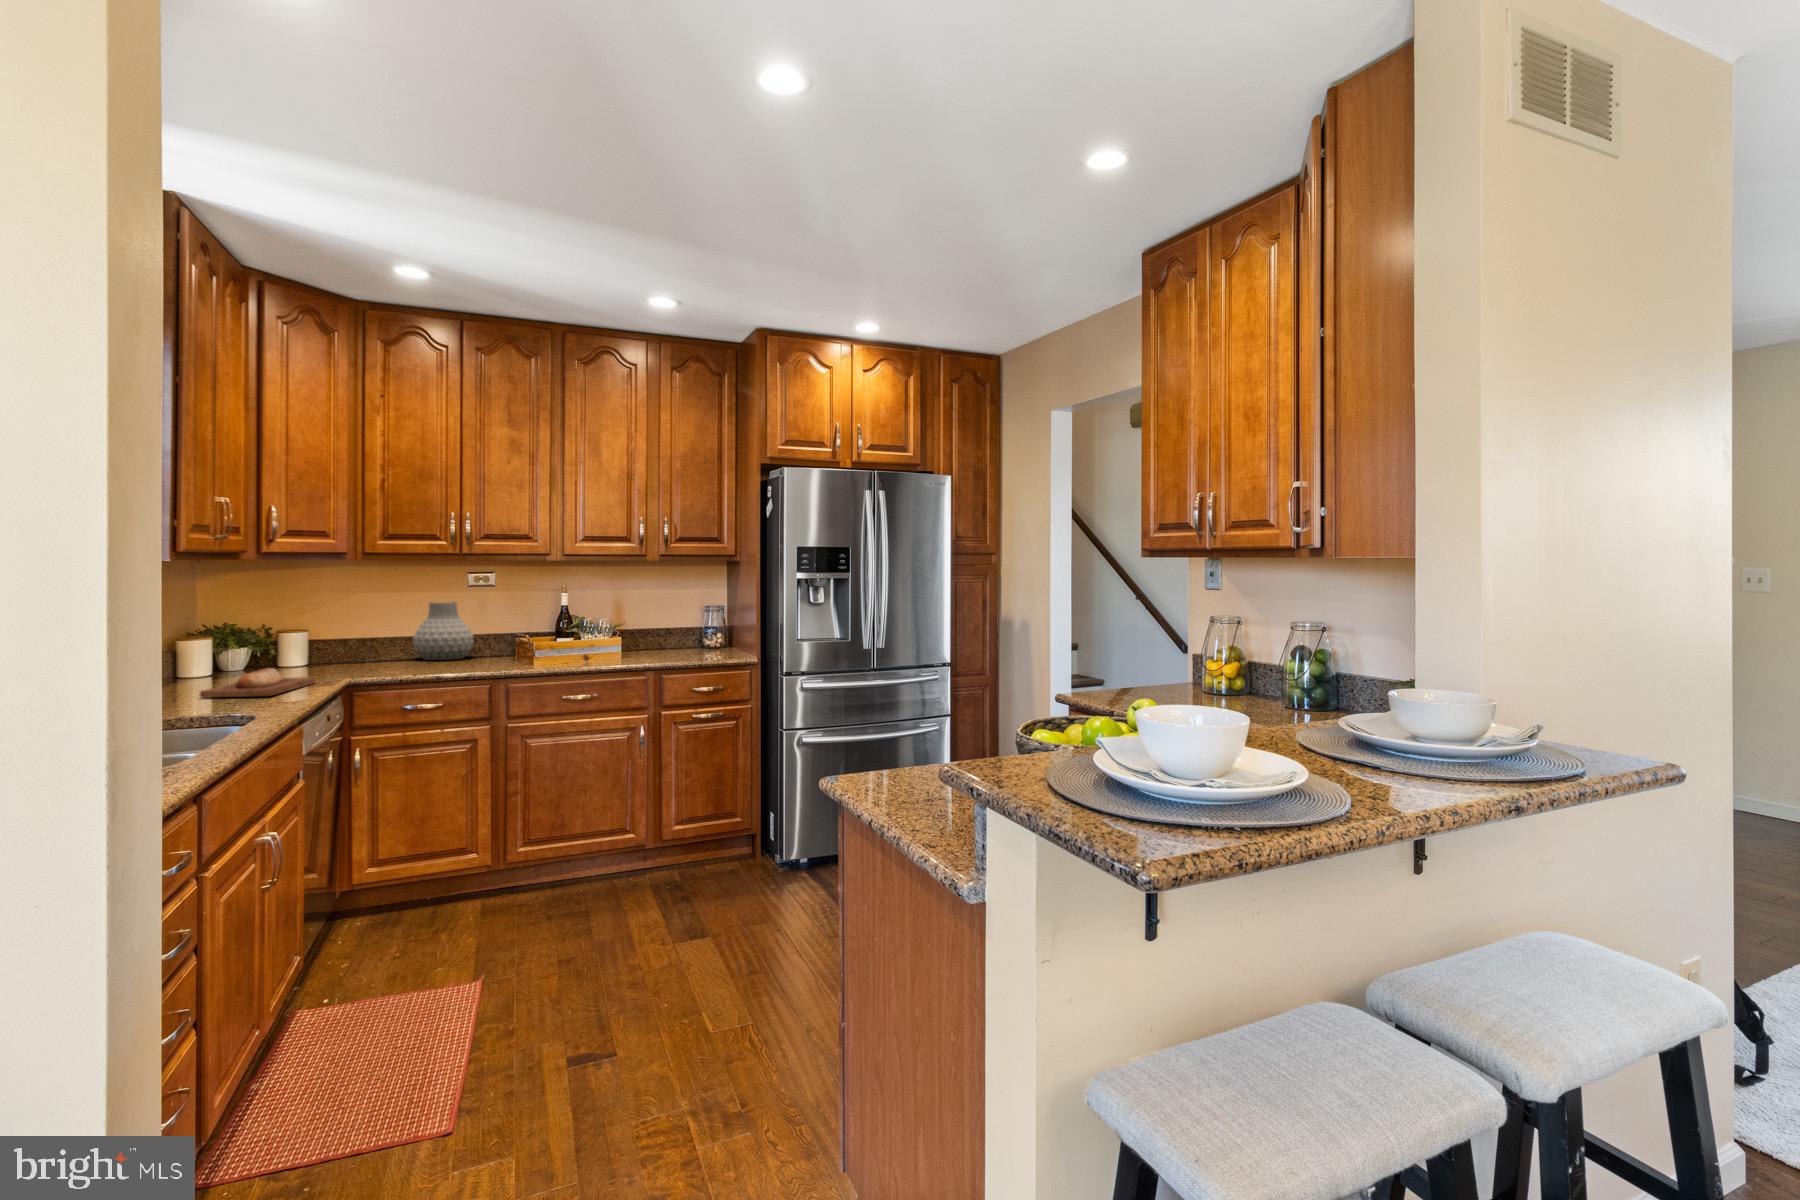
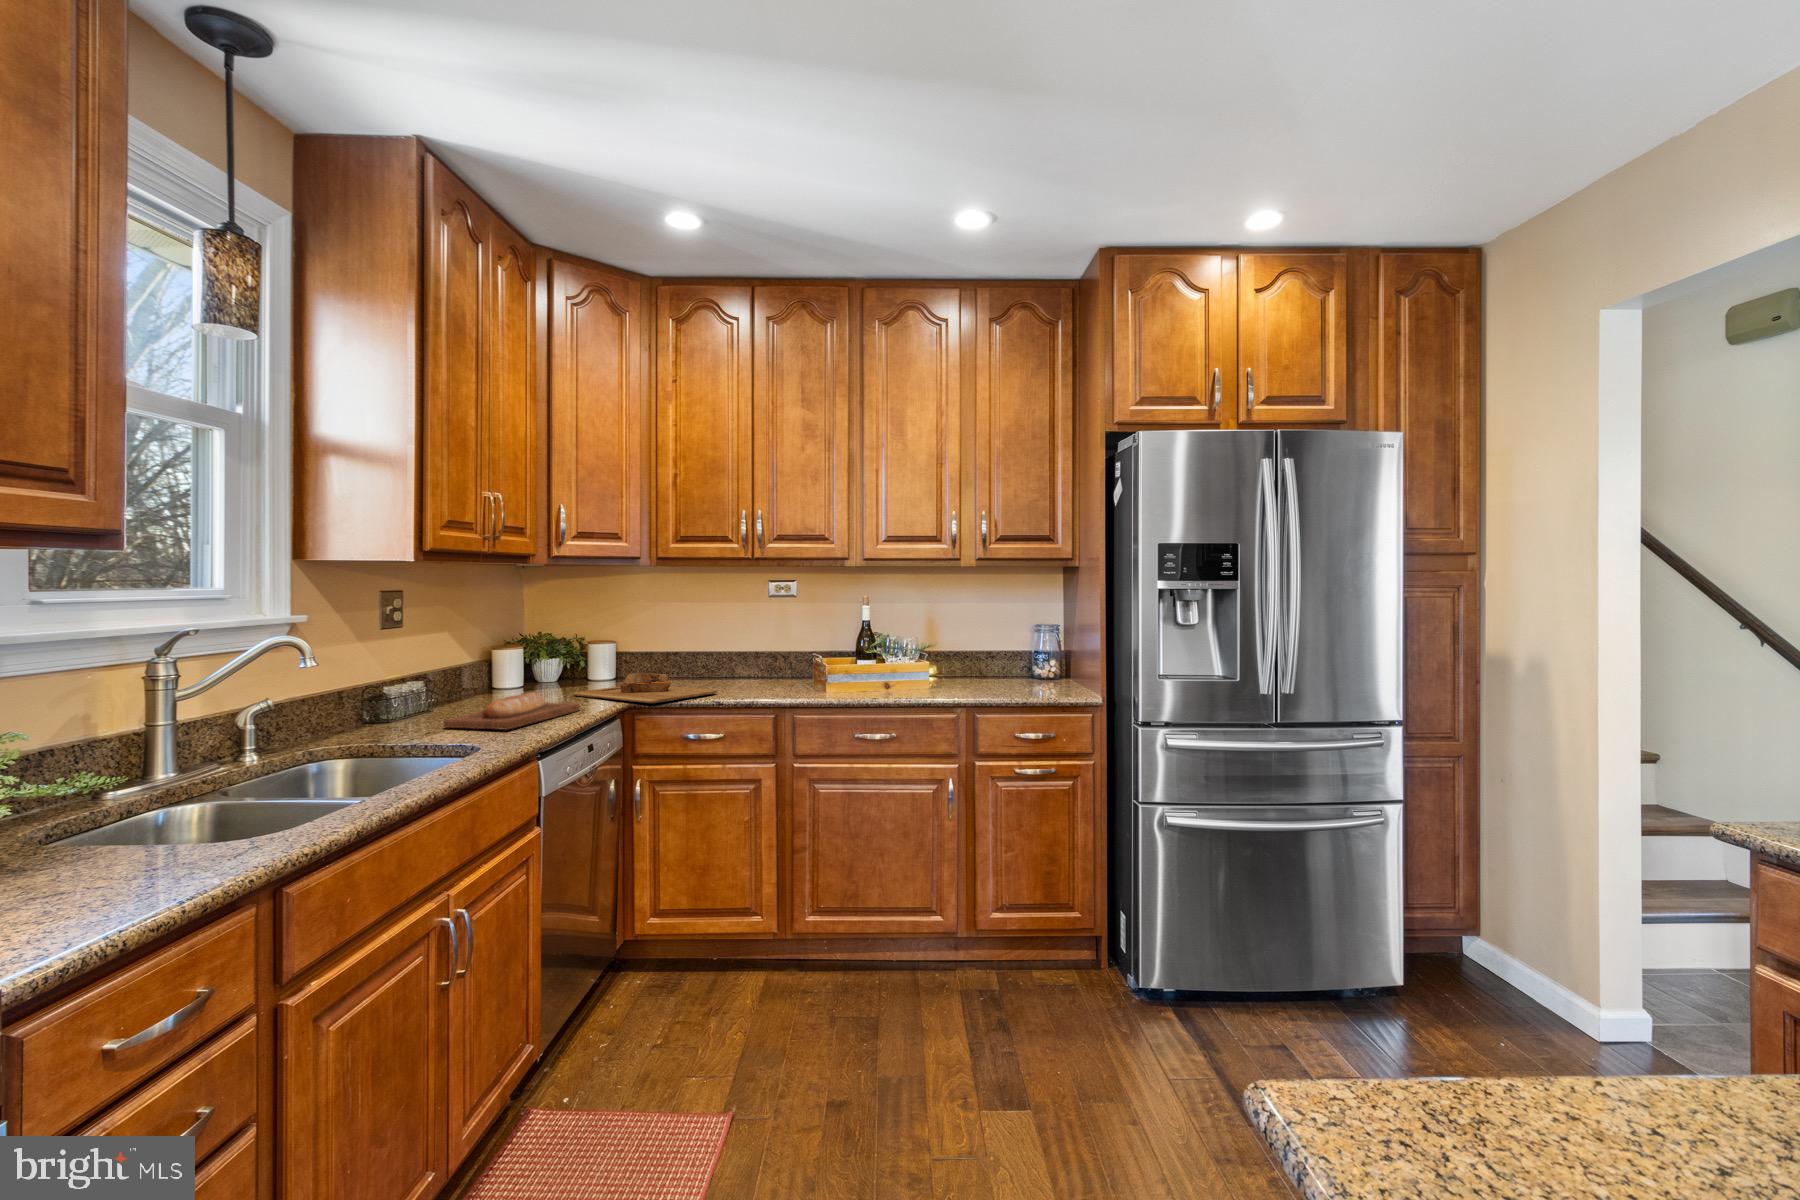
vase: present [413,602,474,660] -> none [711,615,775,681]
cutting board: none [289,652,432,676] -> present [574,673,717,703]

